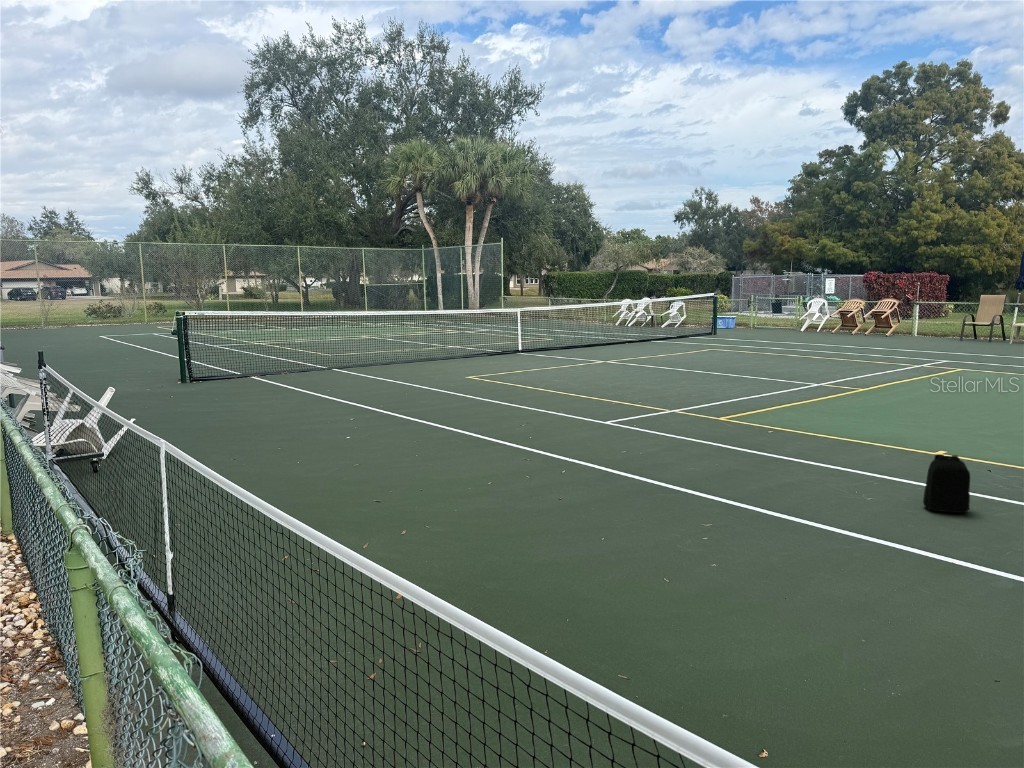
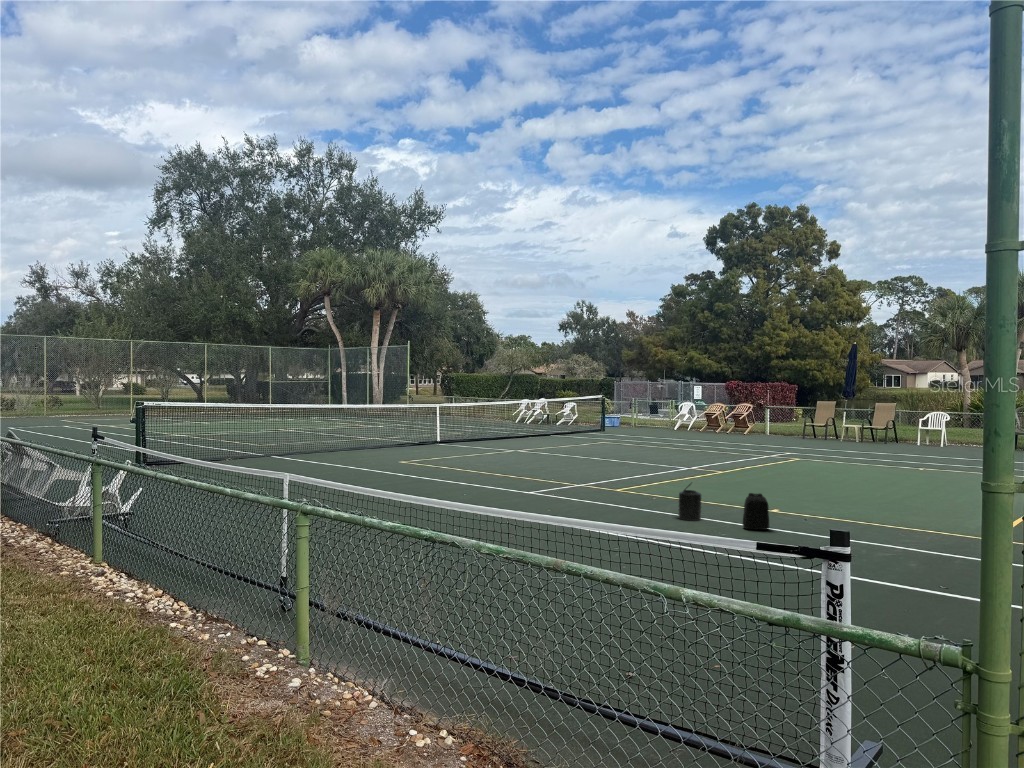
trash can: none [817,432,855,490] -> present [678,482,701,521]

